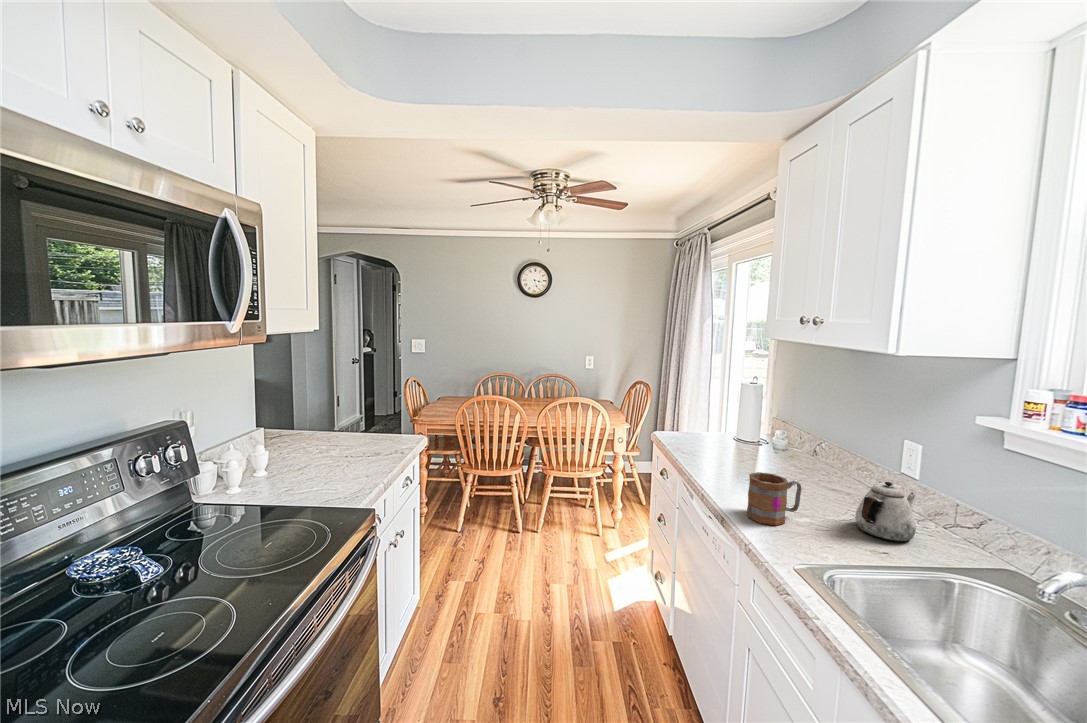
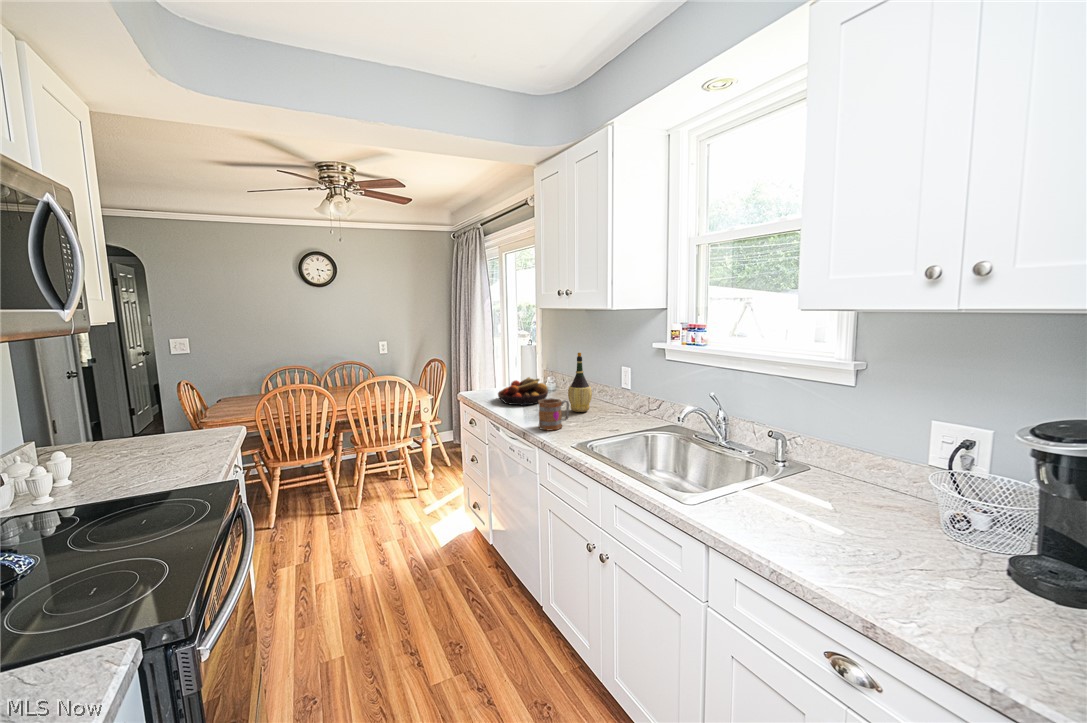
wine bottle: none [802,408,845,499] -> present [568,353,592,412]
fruit bowl: none [698,426,772,468] -> present [498,377,548,405]
teapot: present [855,482,916,542] -> none [599,391,629,424]

